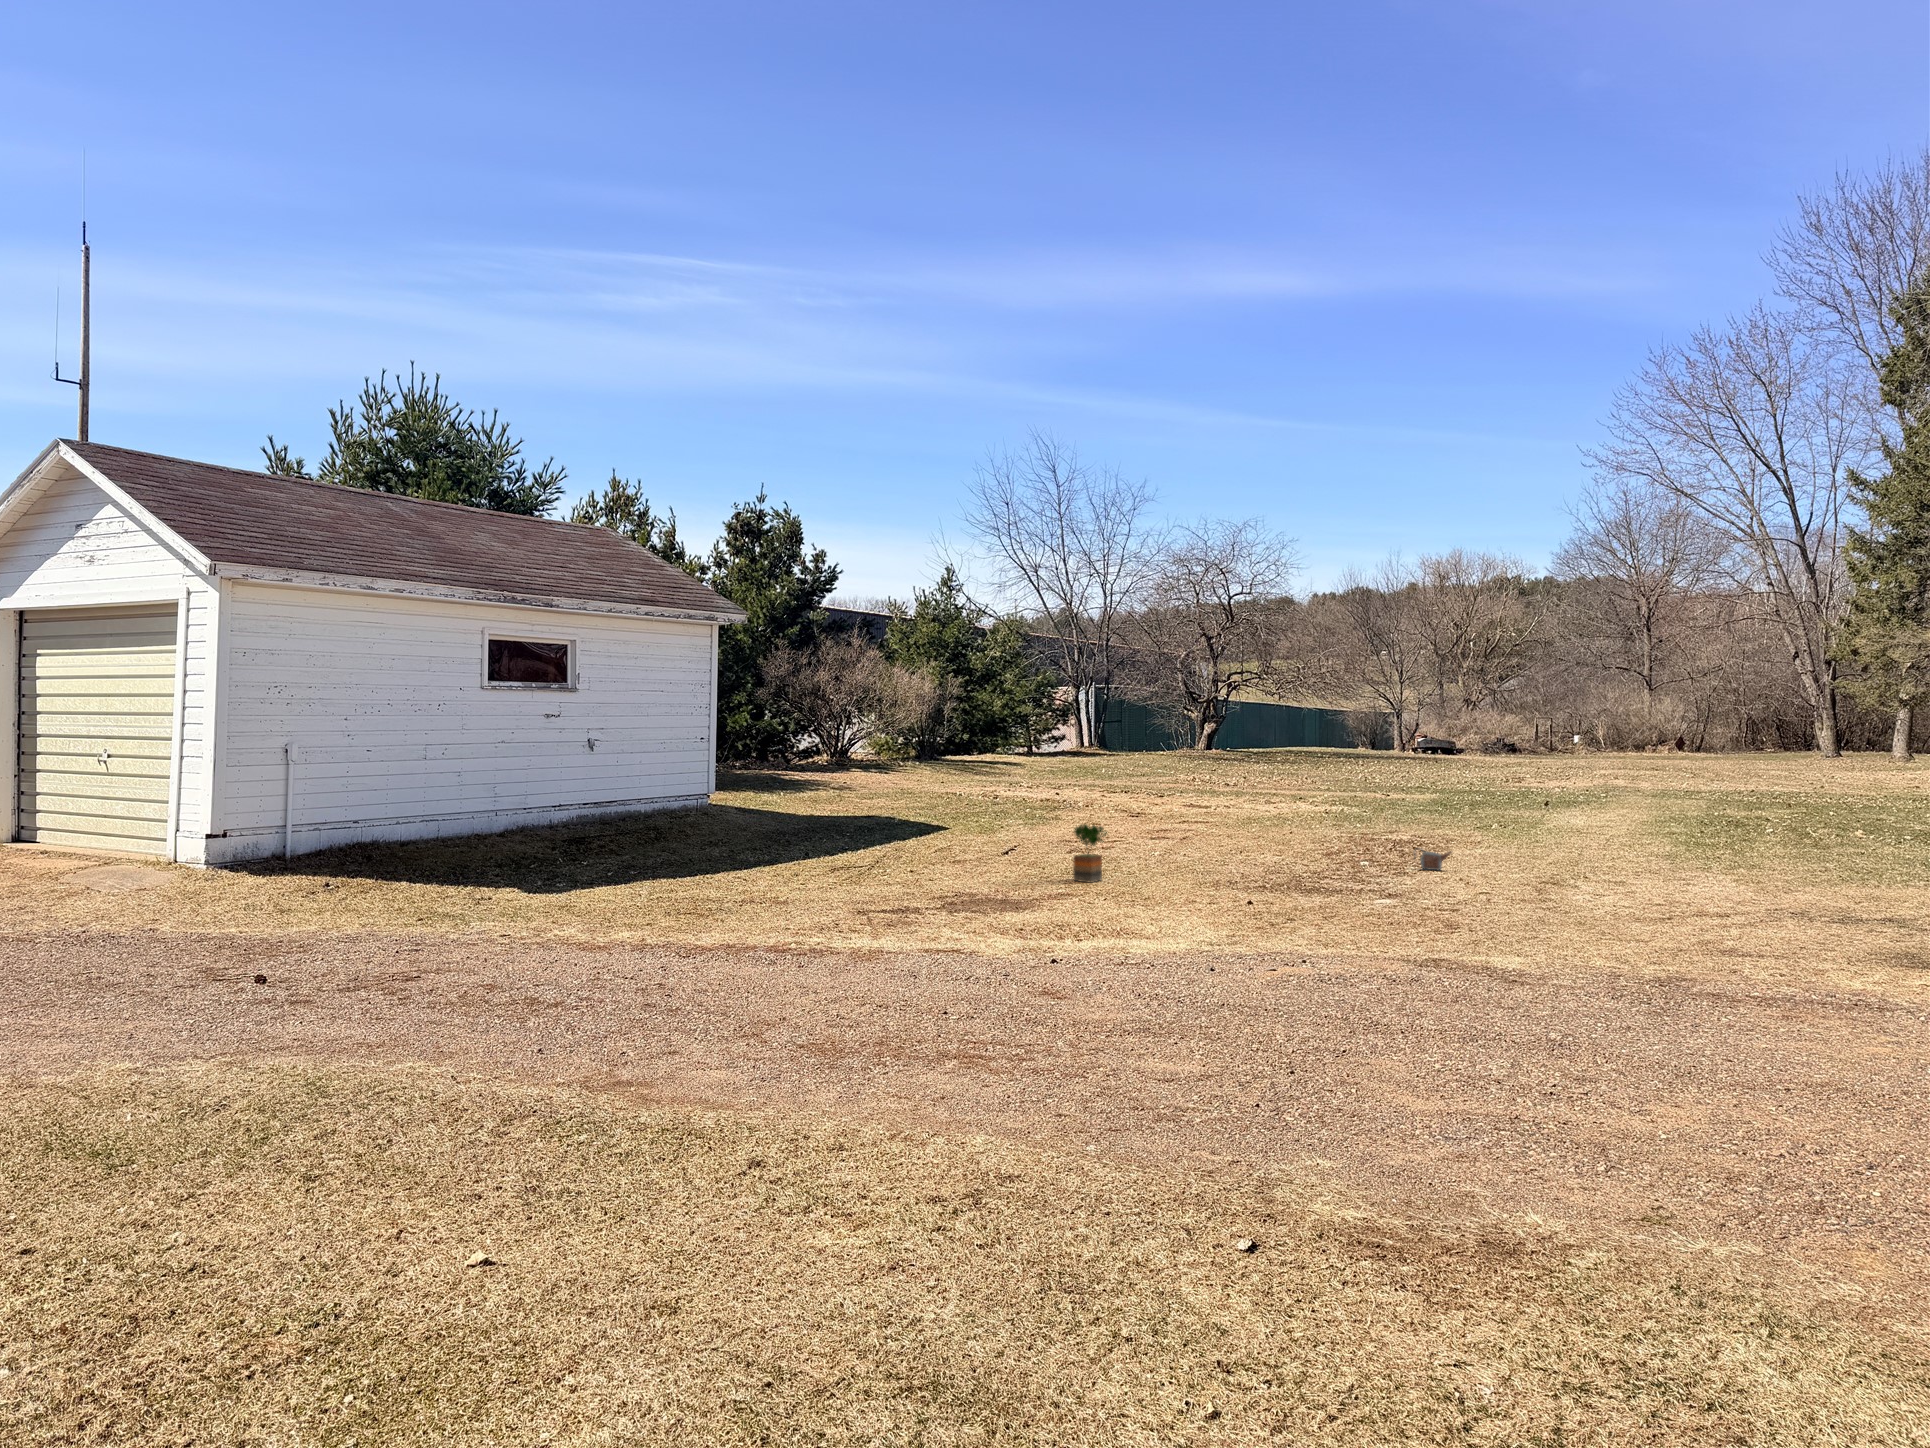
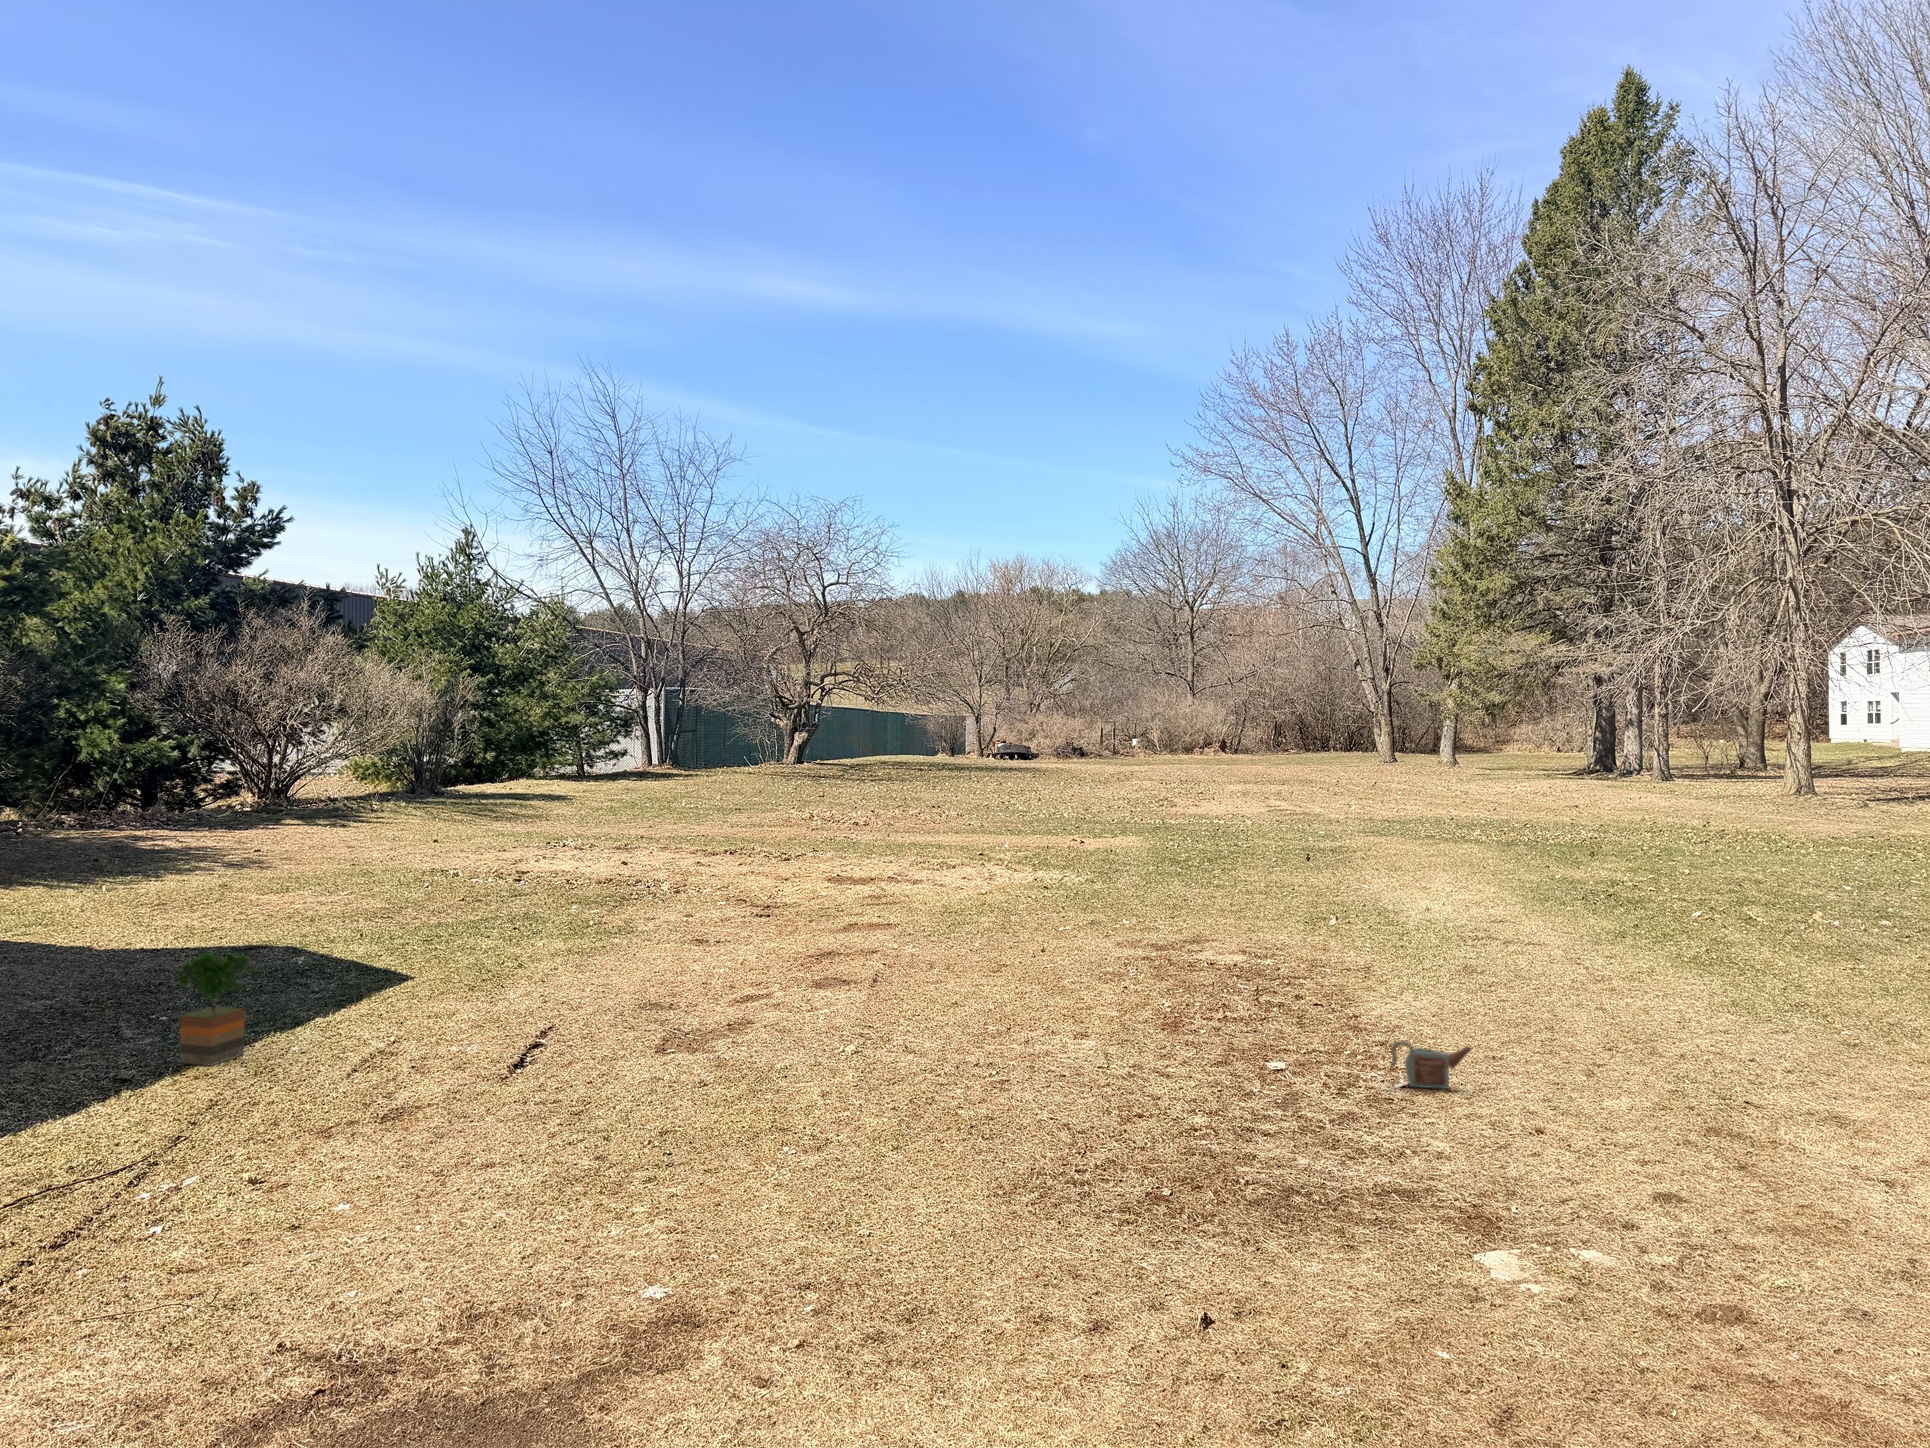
potted tree: present [1073,824,1107,883] -> present [177,953,257,1066]

